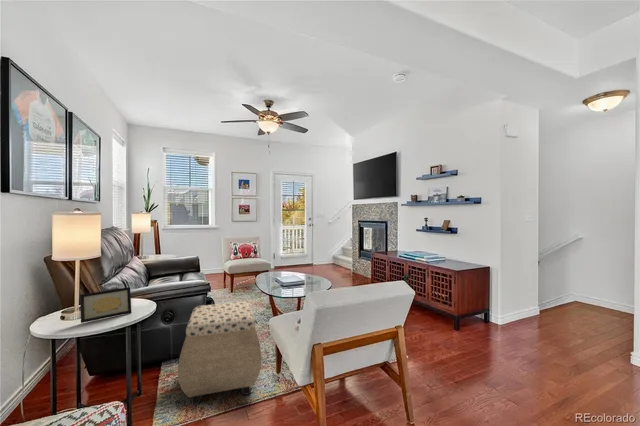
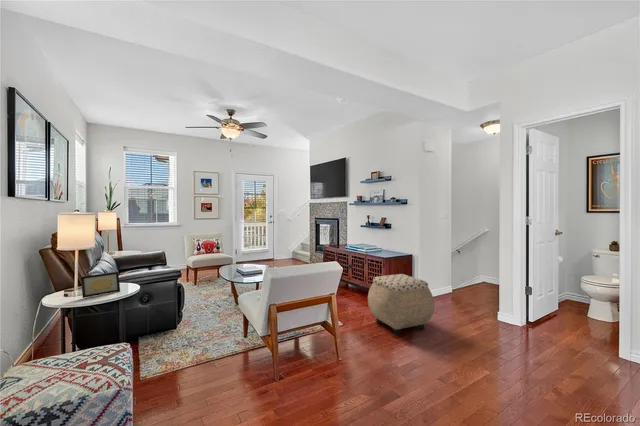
ottoman: present [178,302,262,405] -> present [368,274,435,335]

